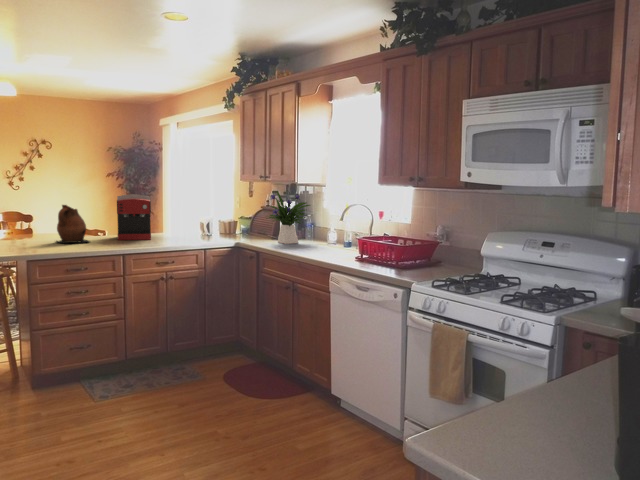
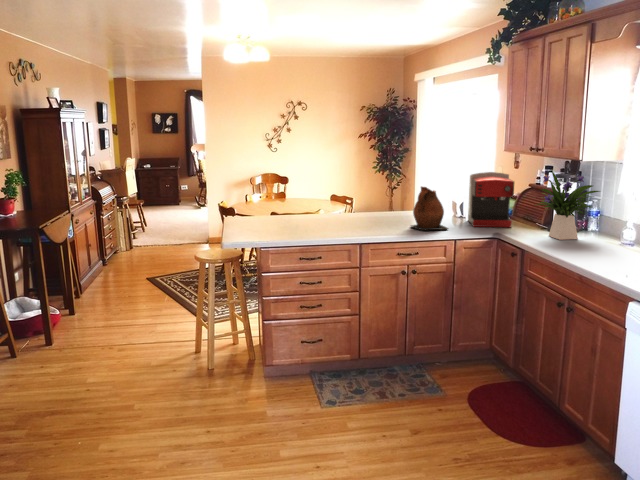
coffee maker: present [117,194,151,240] -> present [468,172,514,227]
ceramic pitcher: present [56,205,90,243] -> present [411,186,448,230]

